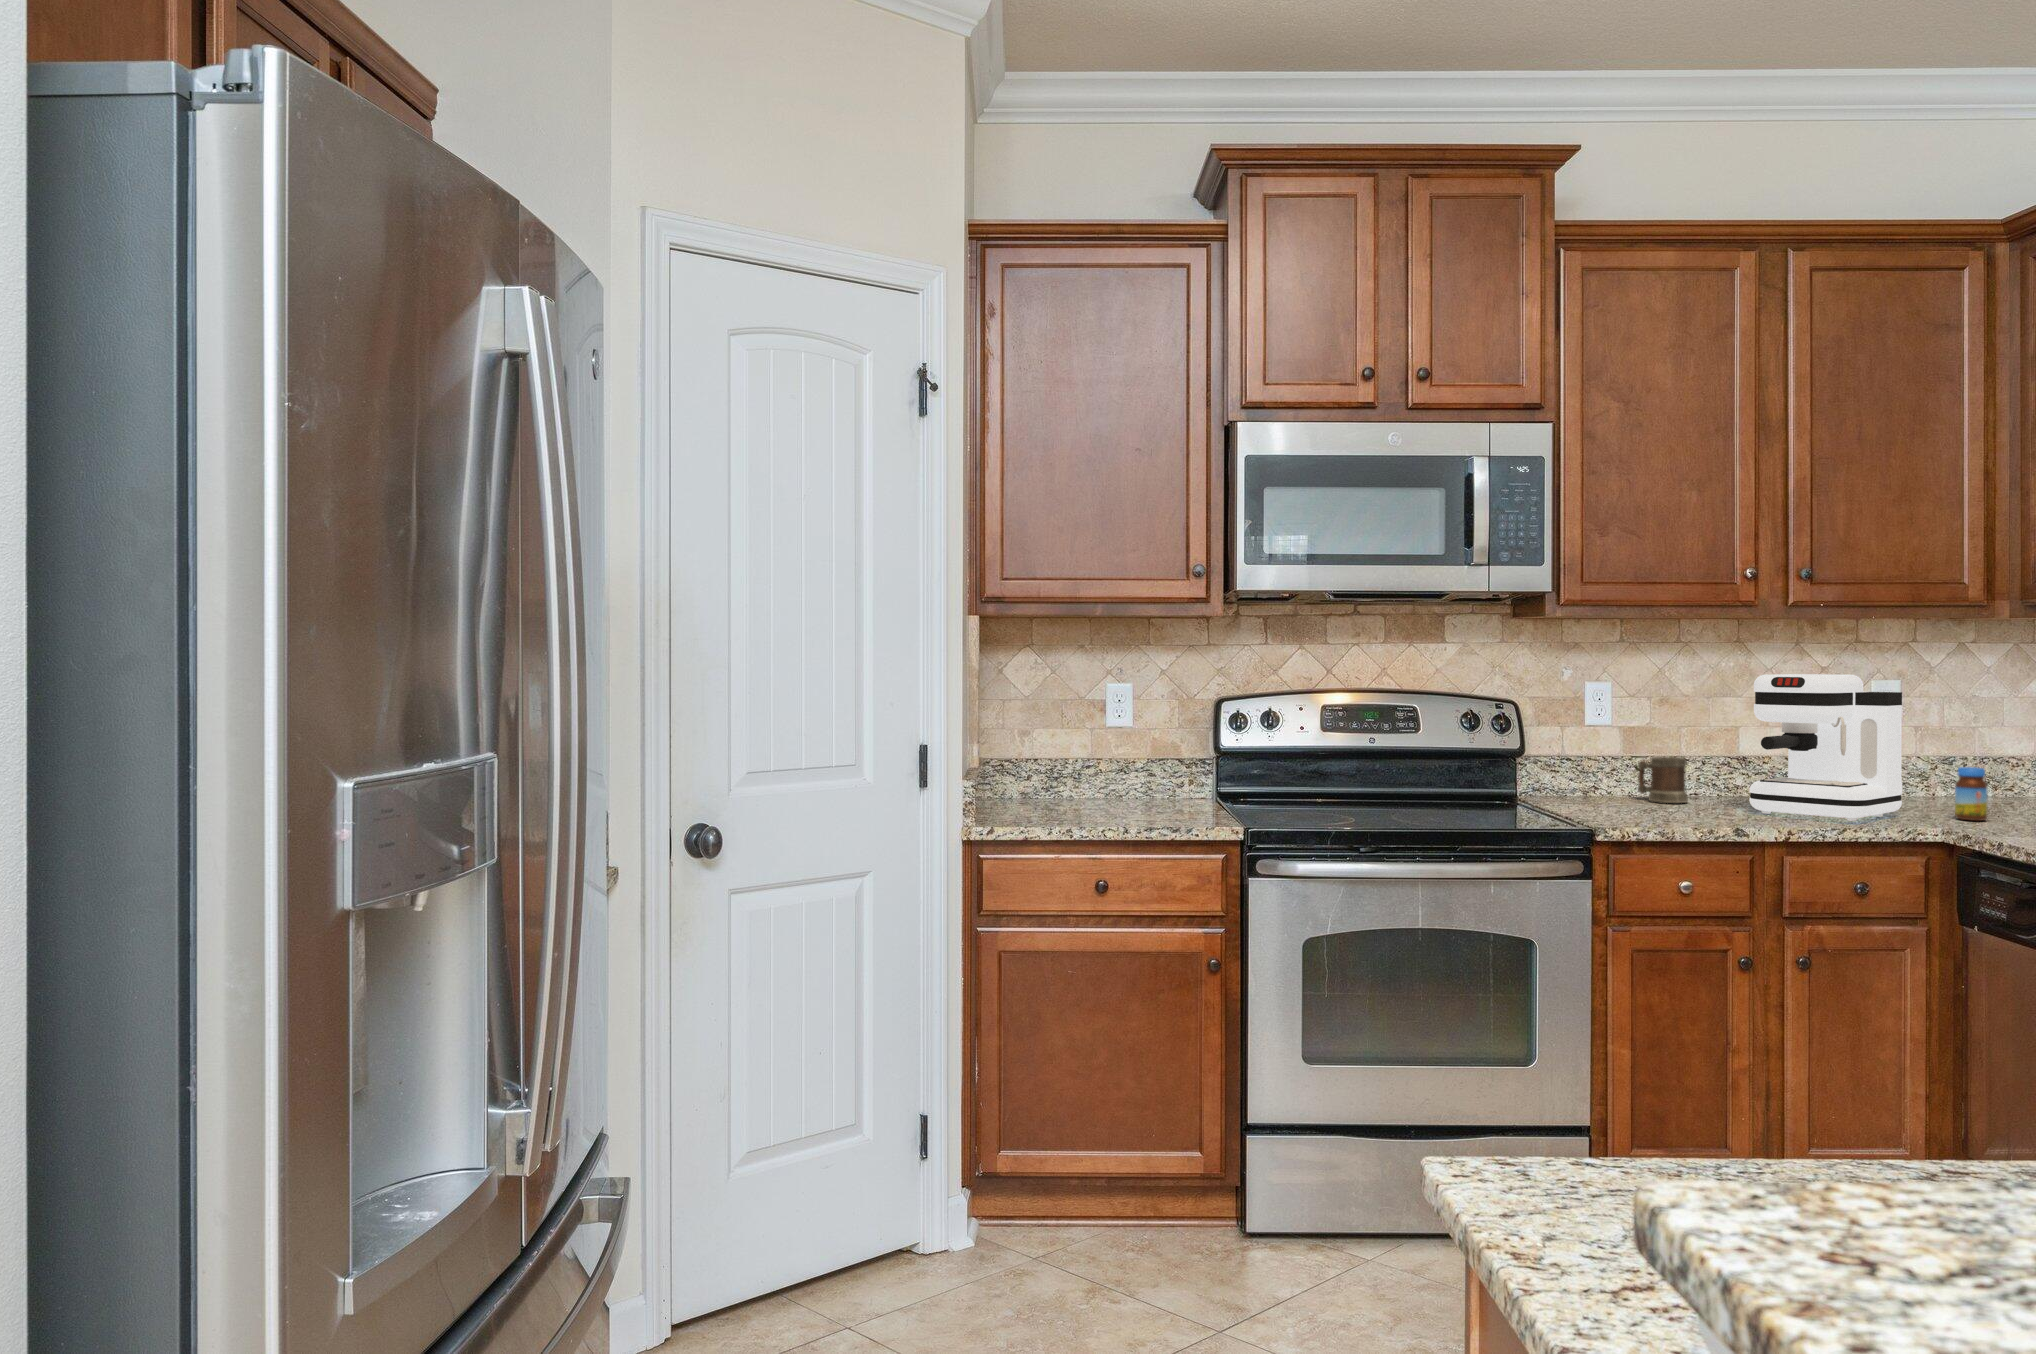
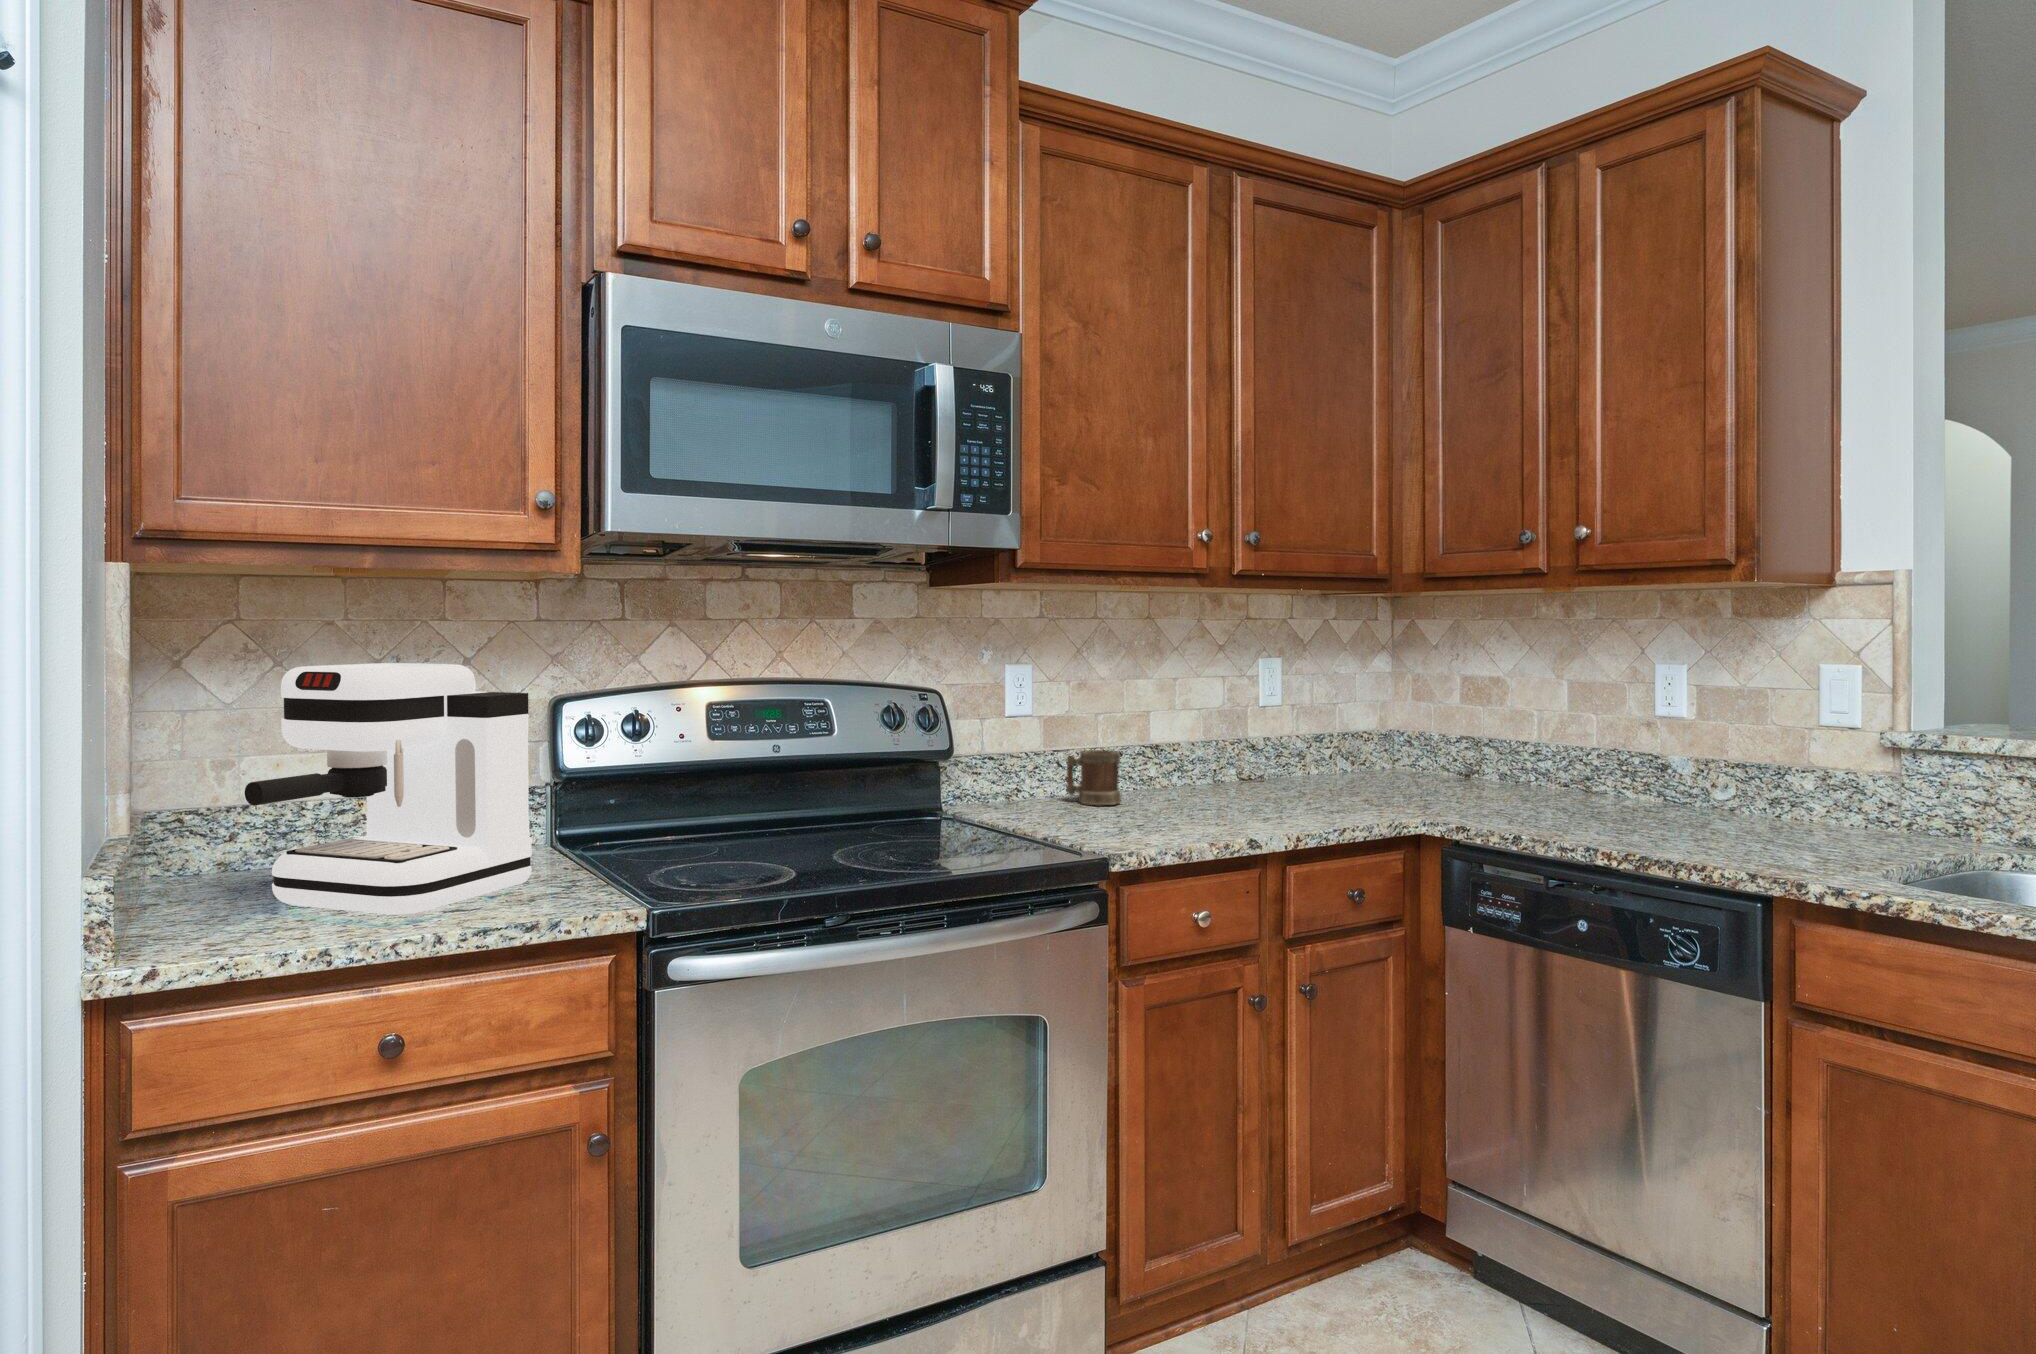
coffee maker: present [1749,674,1902,821] -> present [245,663,532,918]
jar: present [1955,767,1987,821] -> none [1368,751,1397,807]

